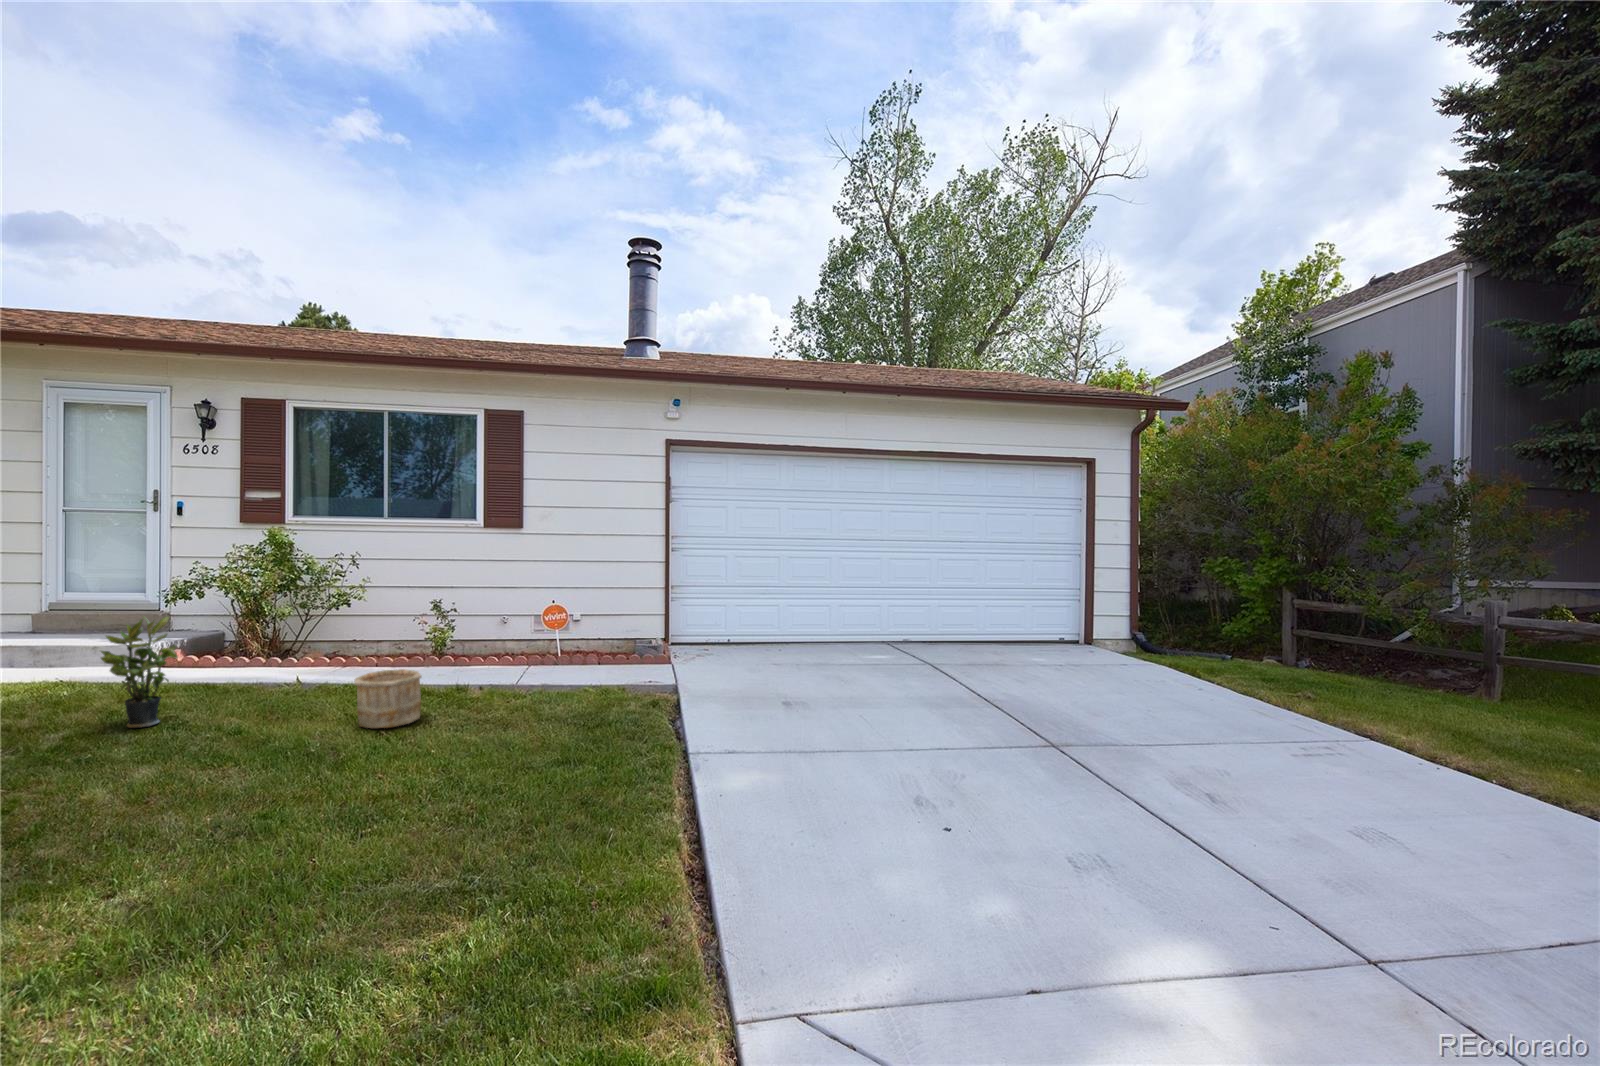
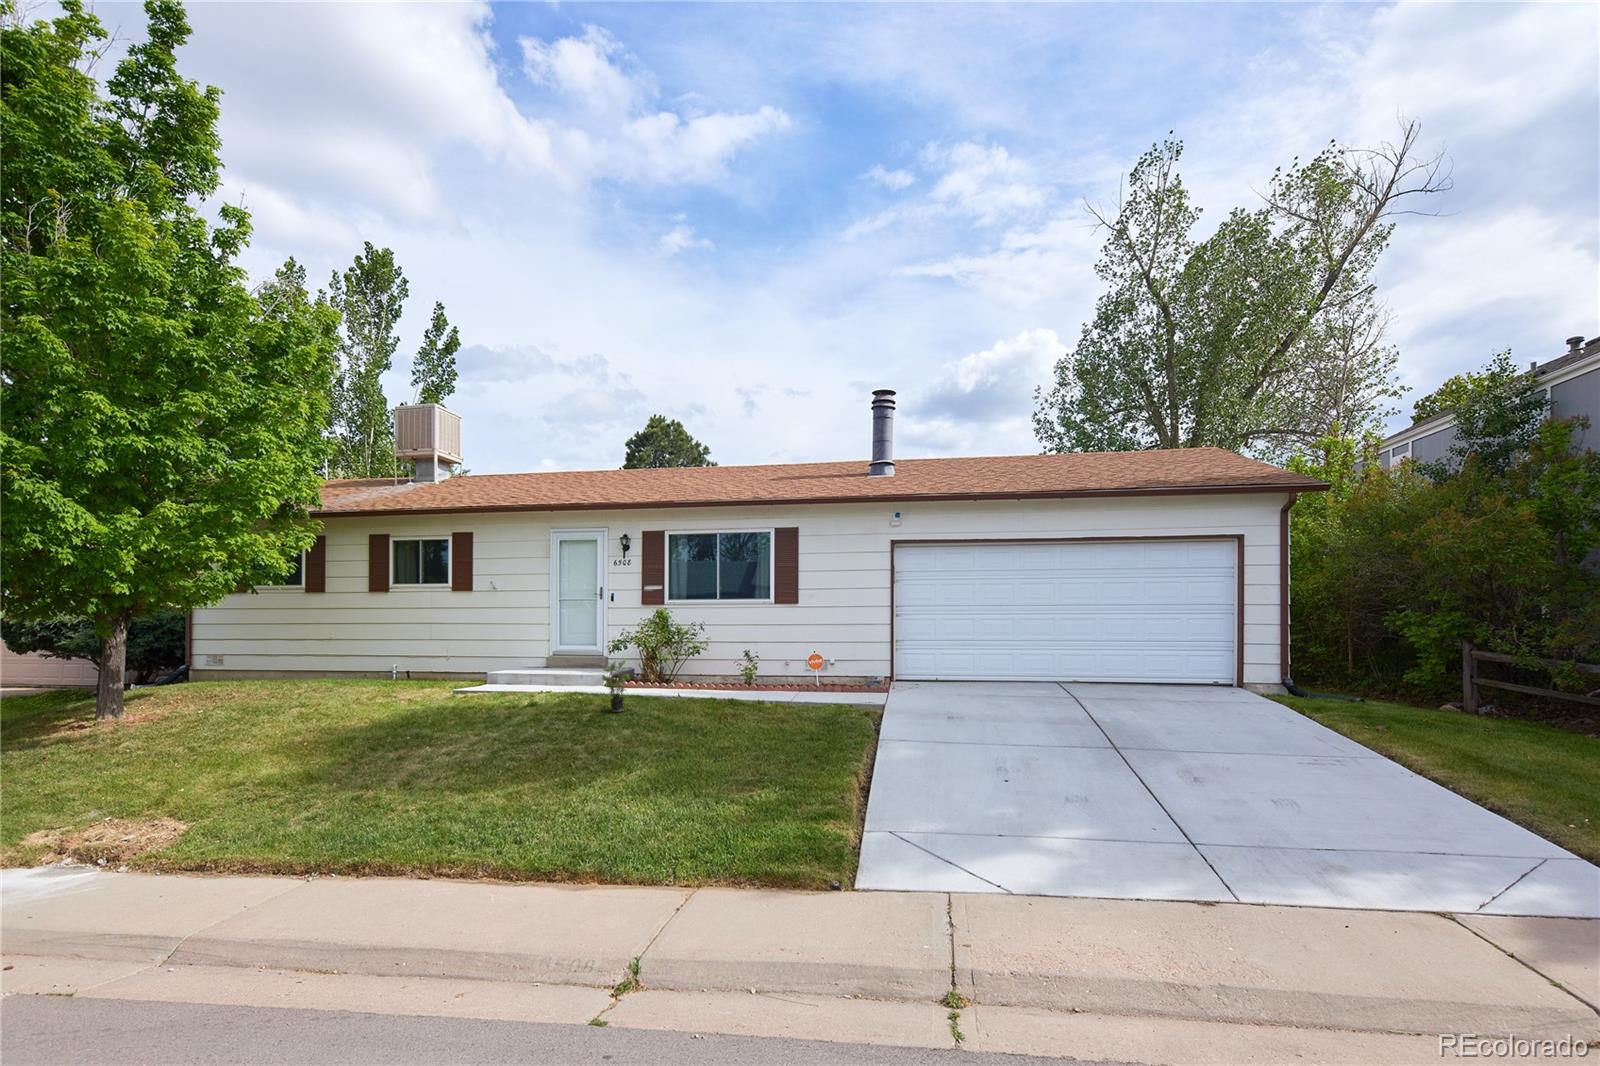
wooden bucket: present [355,669,422,728] -> none [706,688,737,717]

